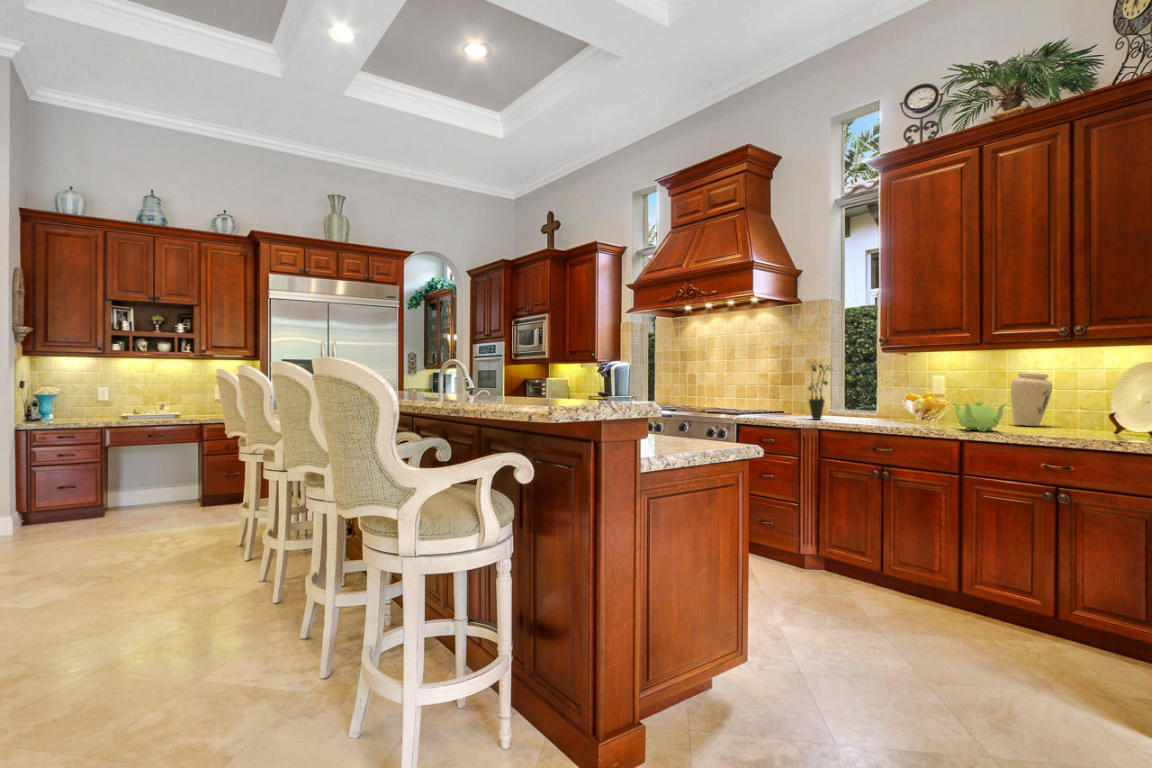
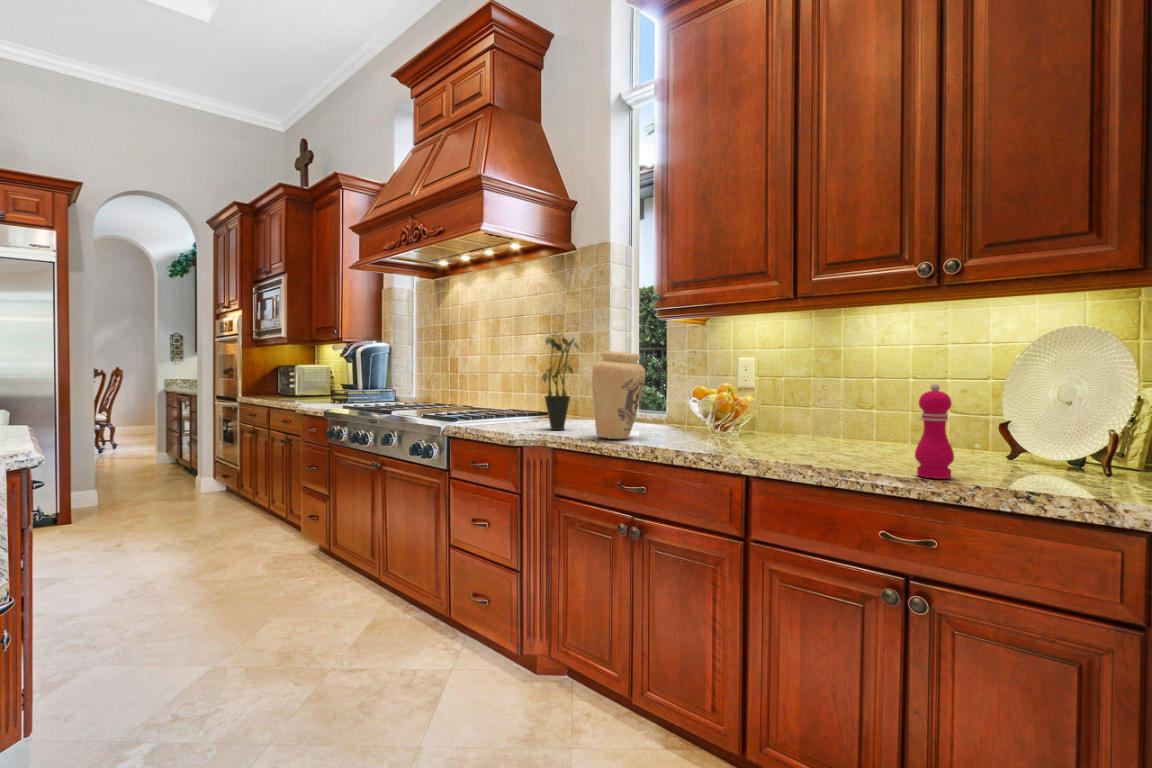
vase: present [1011,372,1052,426] -> present [592,351,645,439]
pepper mill: none [1061,392,1083,439] -> present [915,384,954,479]
teapot: present [953,402,1006,432] -> none [742,401,827,457]

